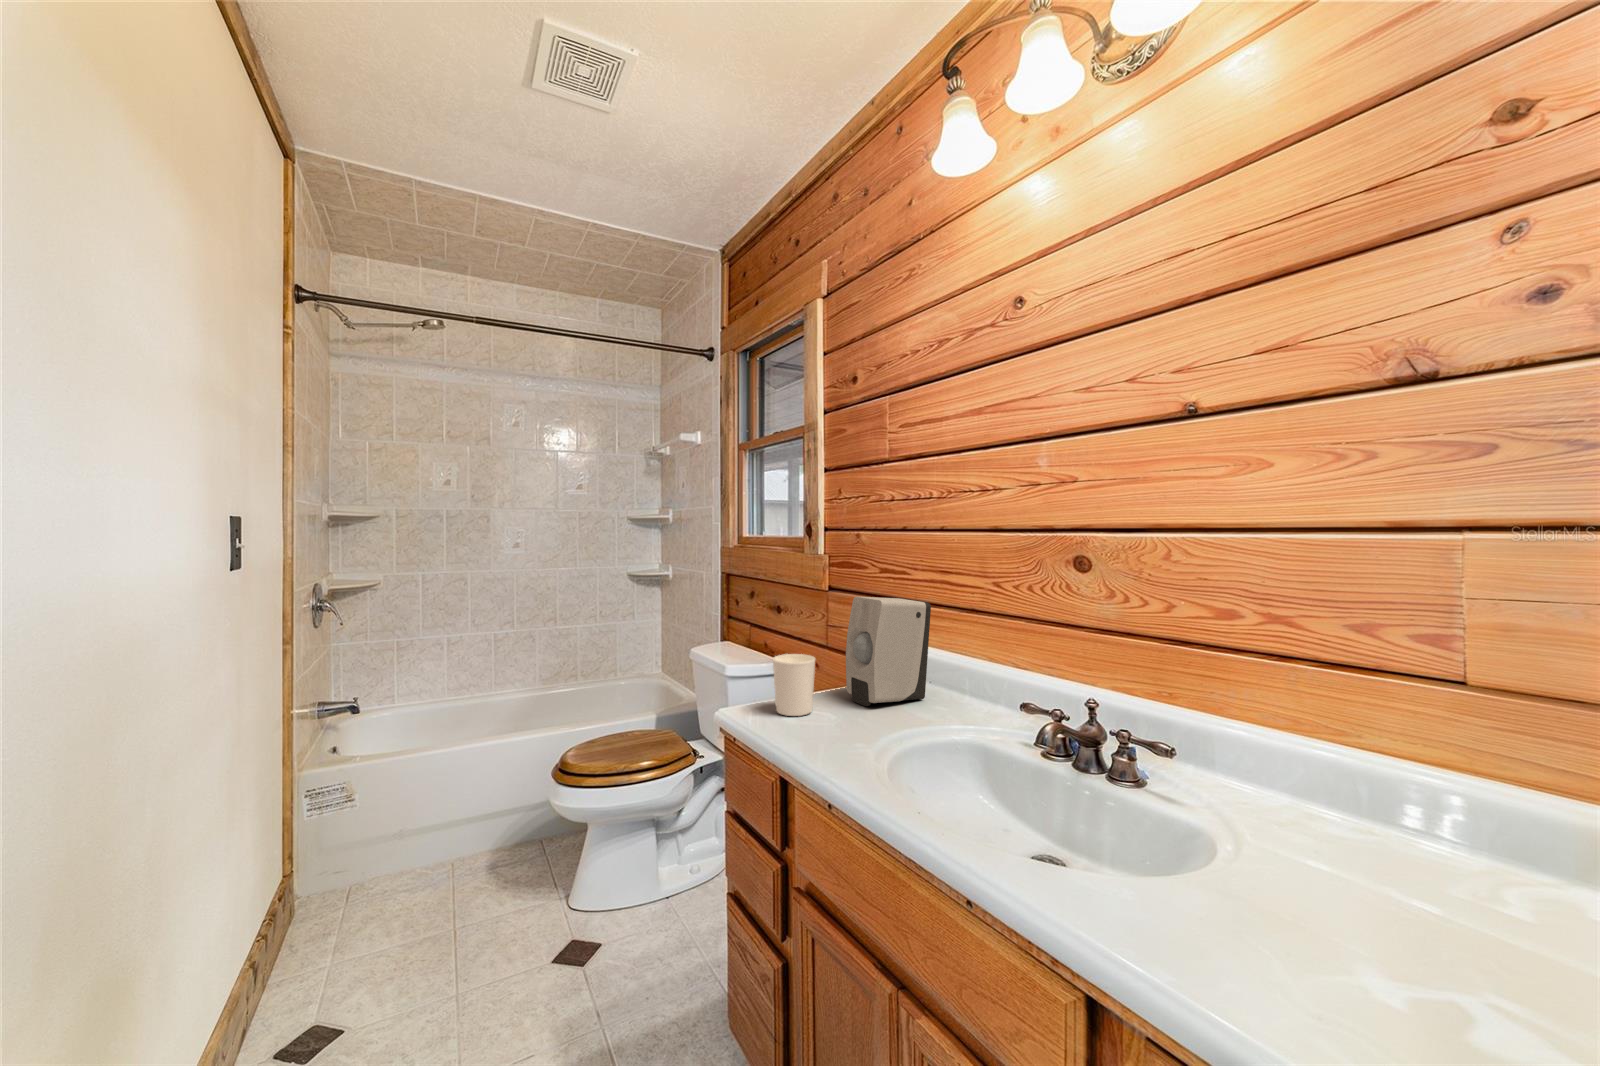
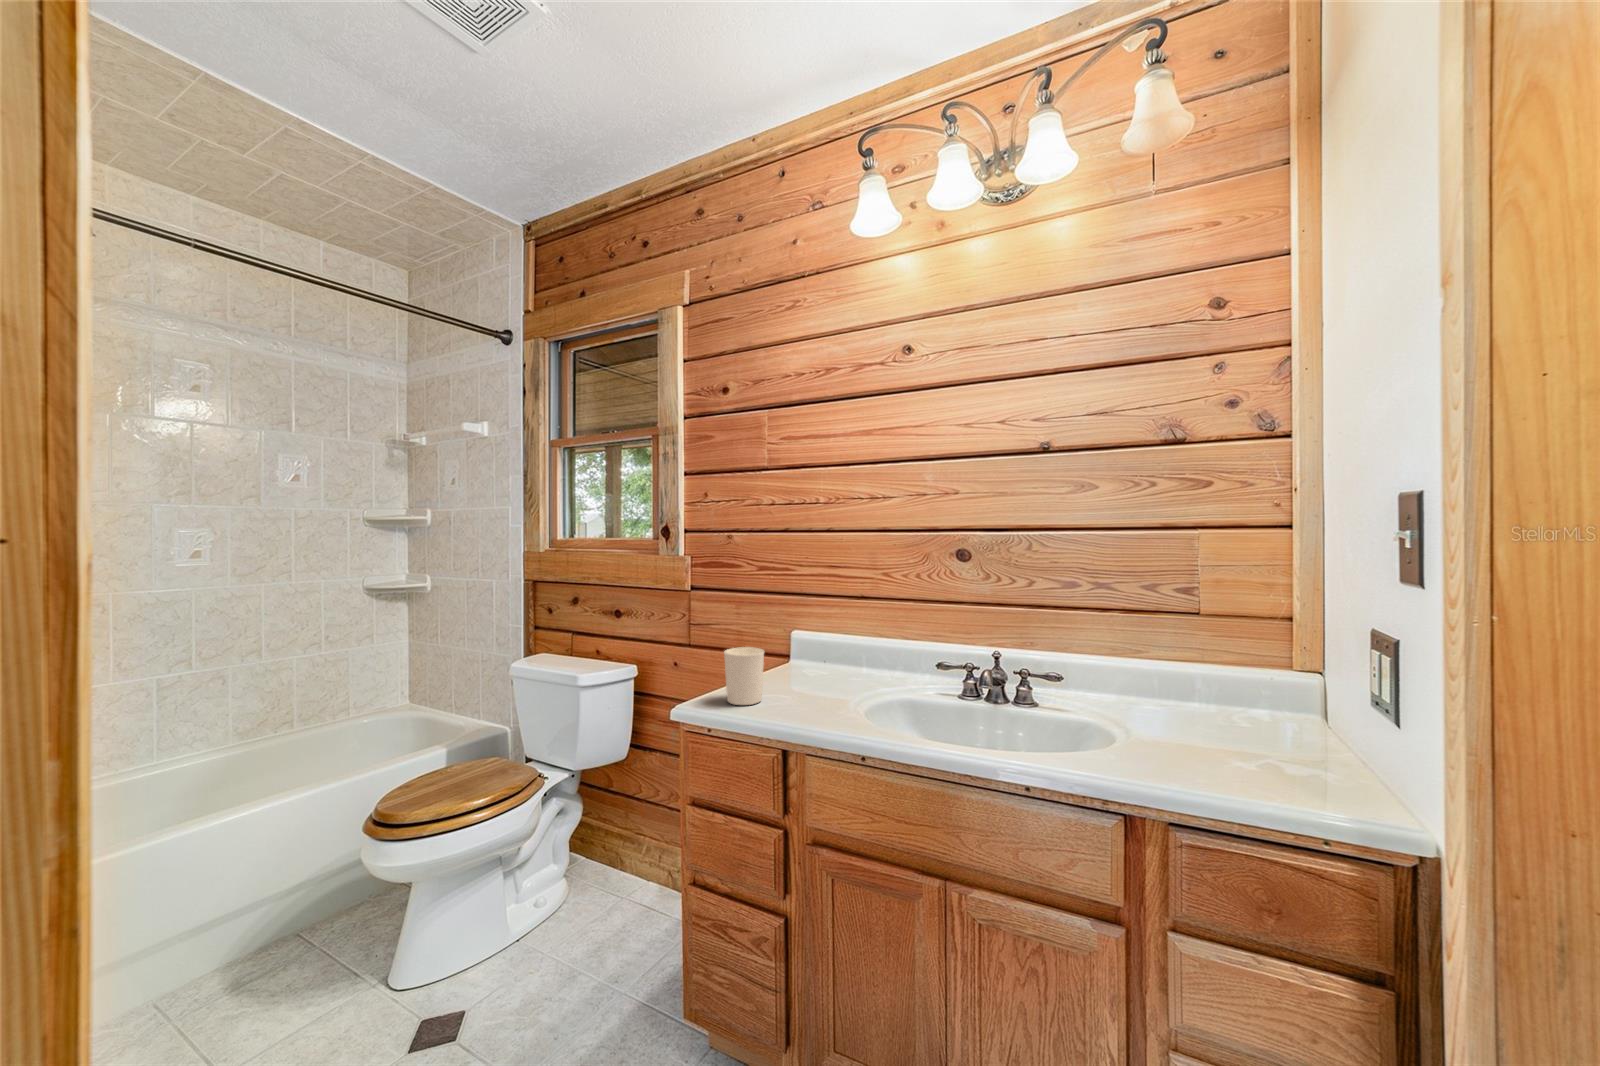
soap dispenser: present [846,597,931,706] -> none [770,591,836,688]

